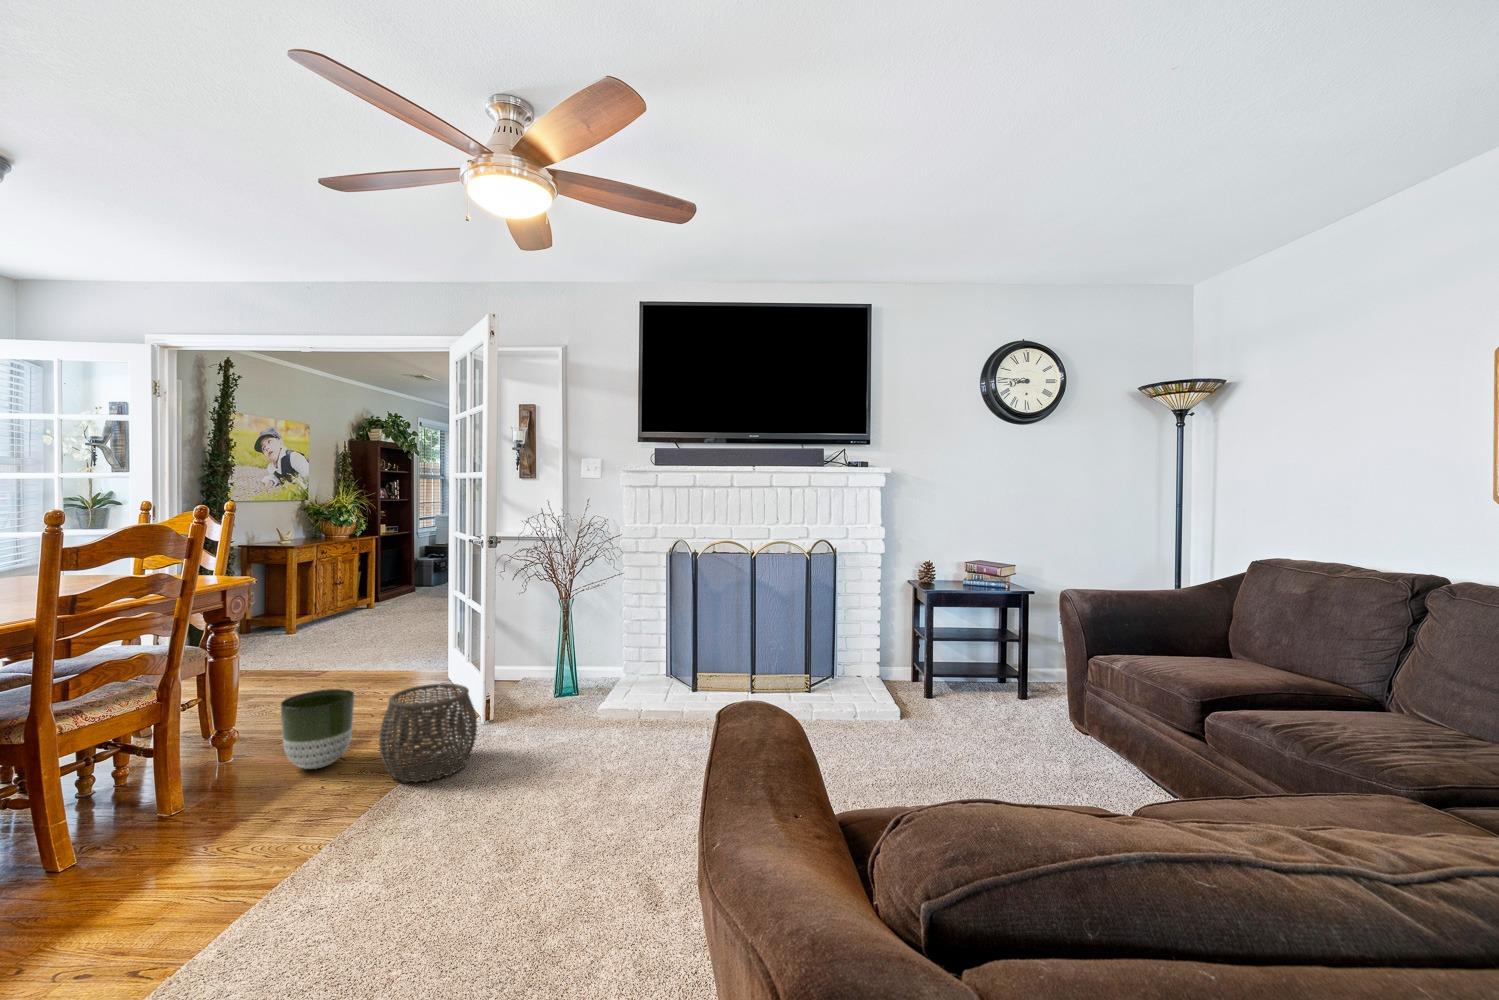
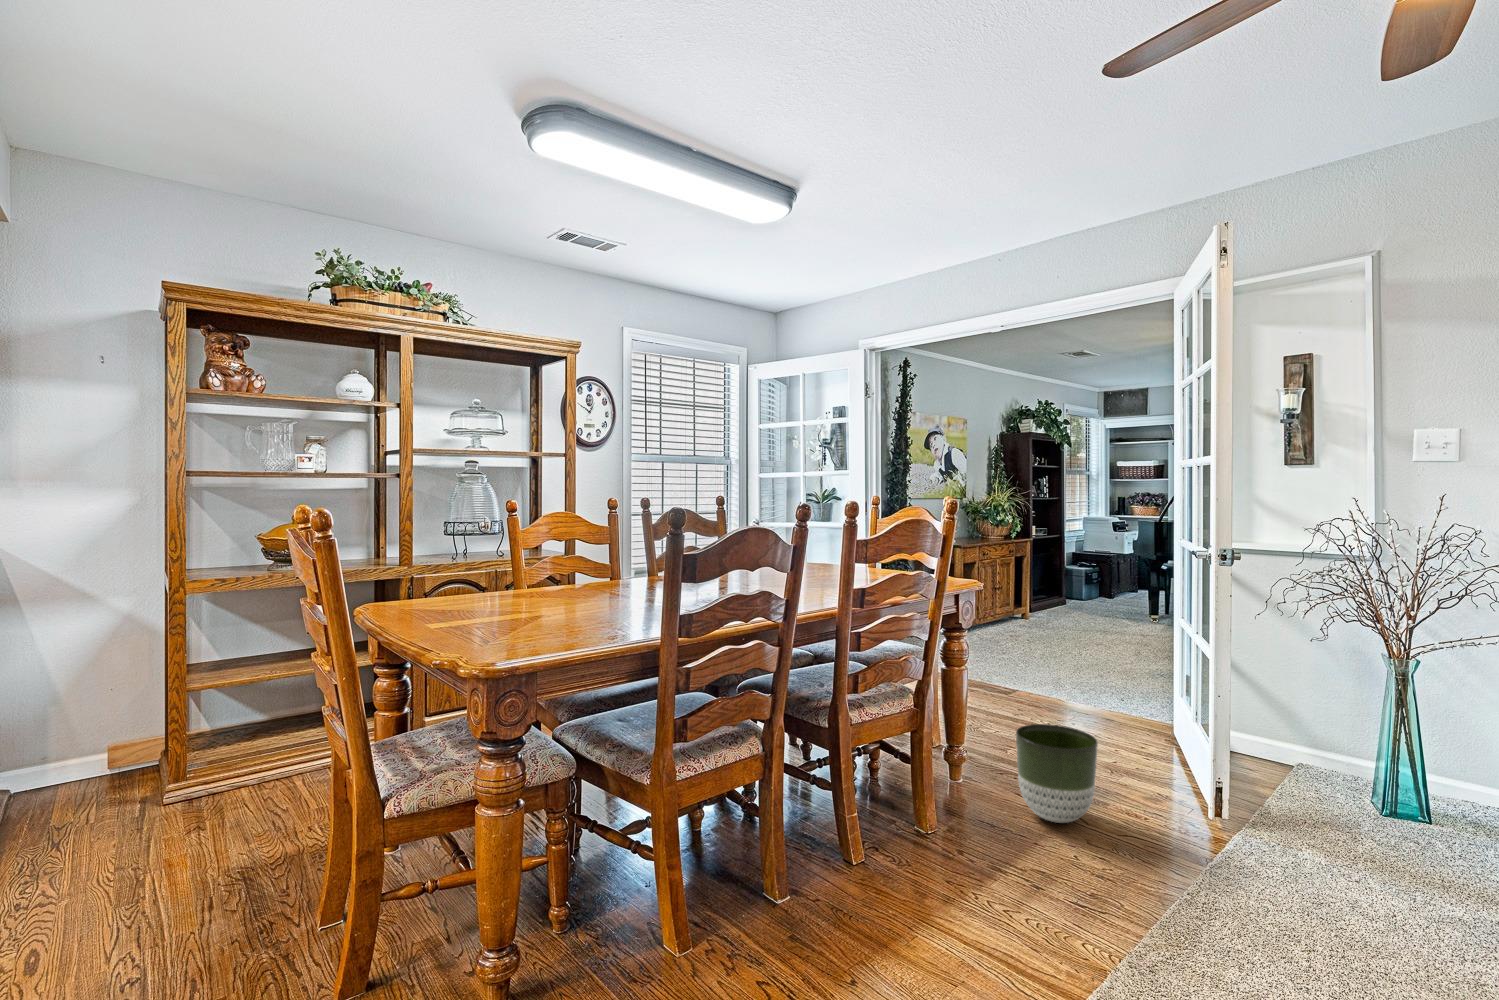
woven basket: present [378,683,477,783] -> none [1143,752,1293,903]

